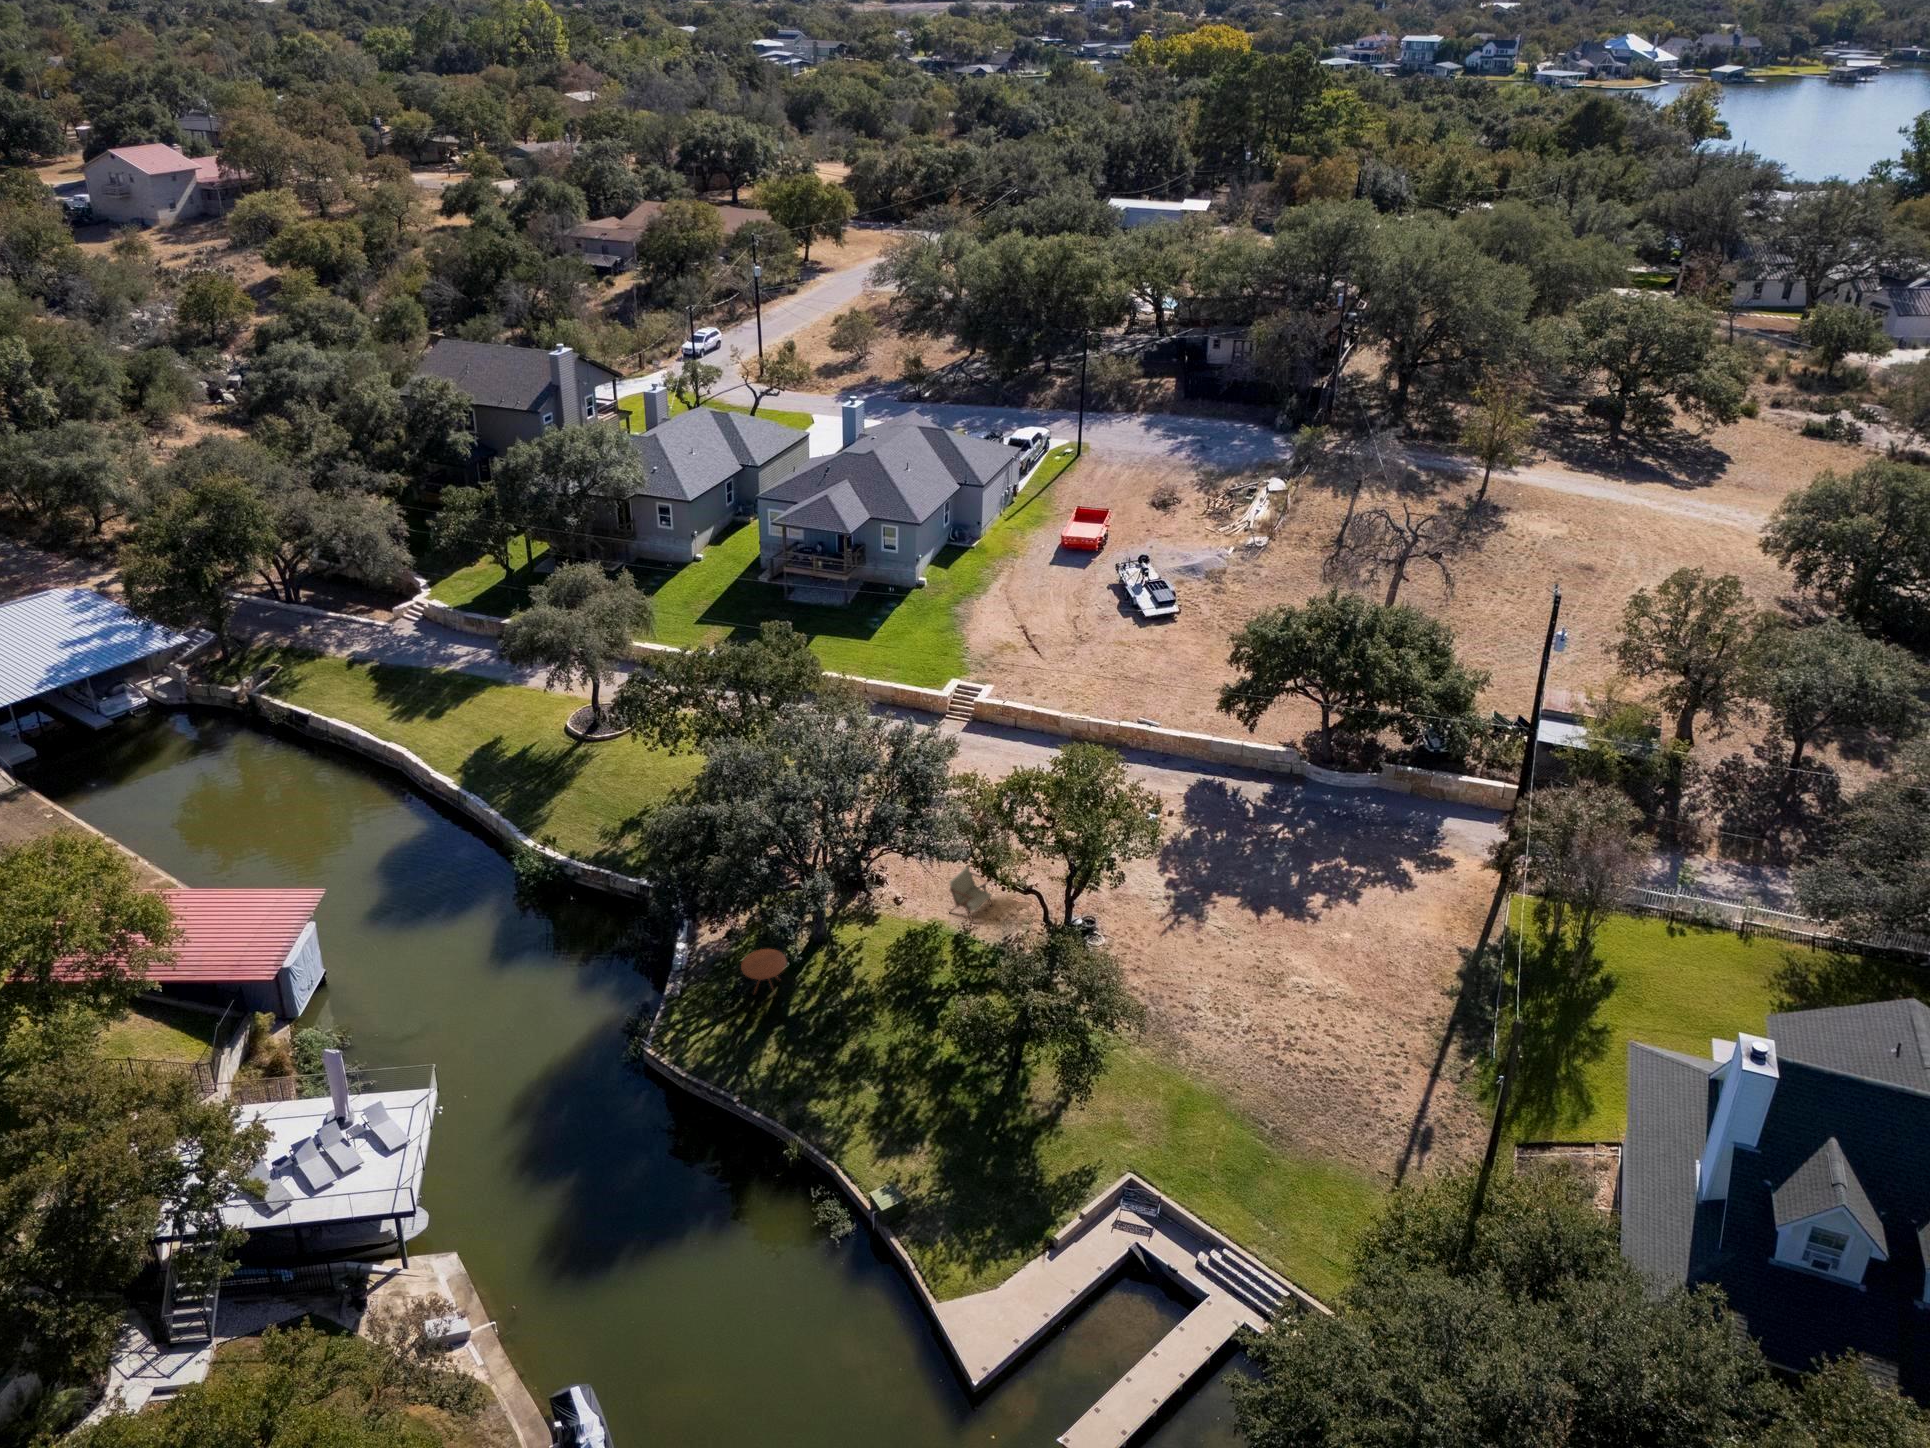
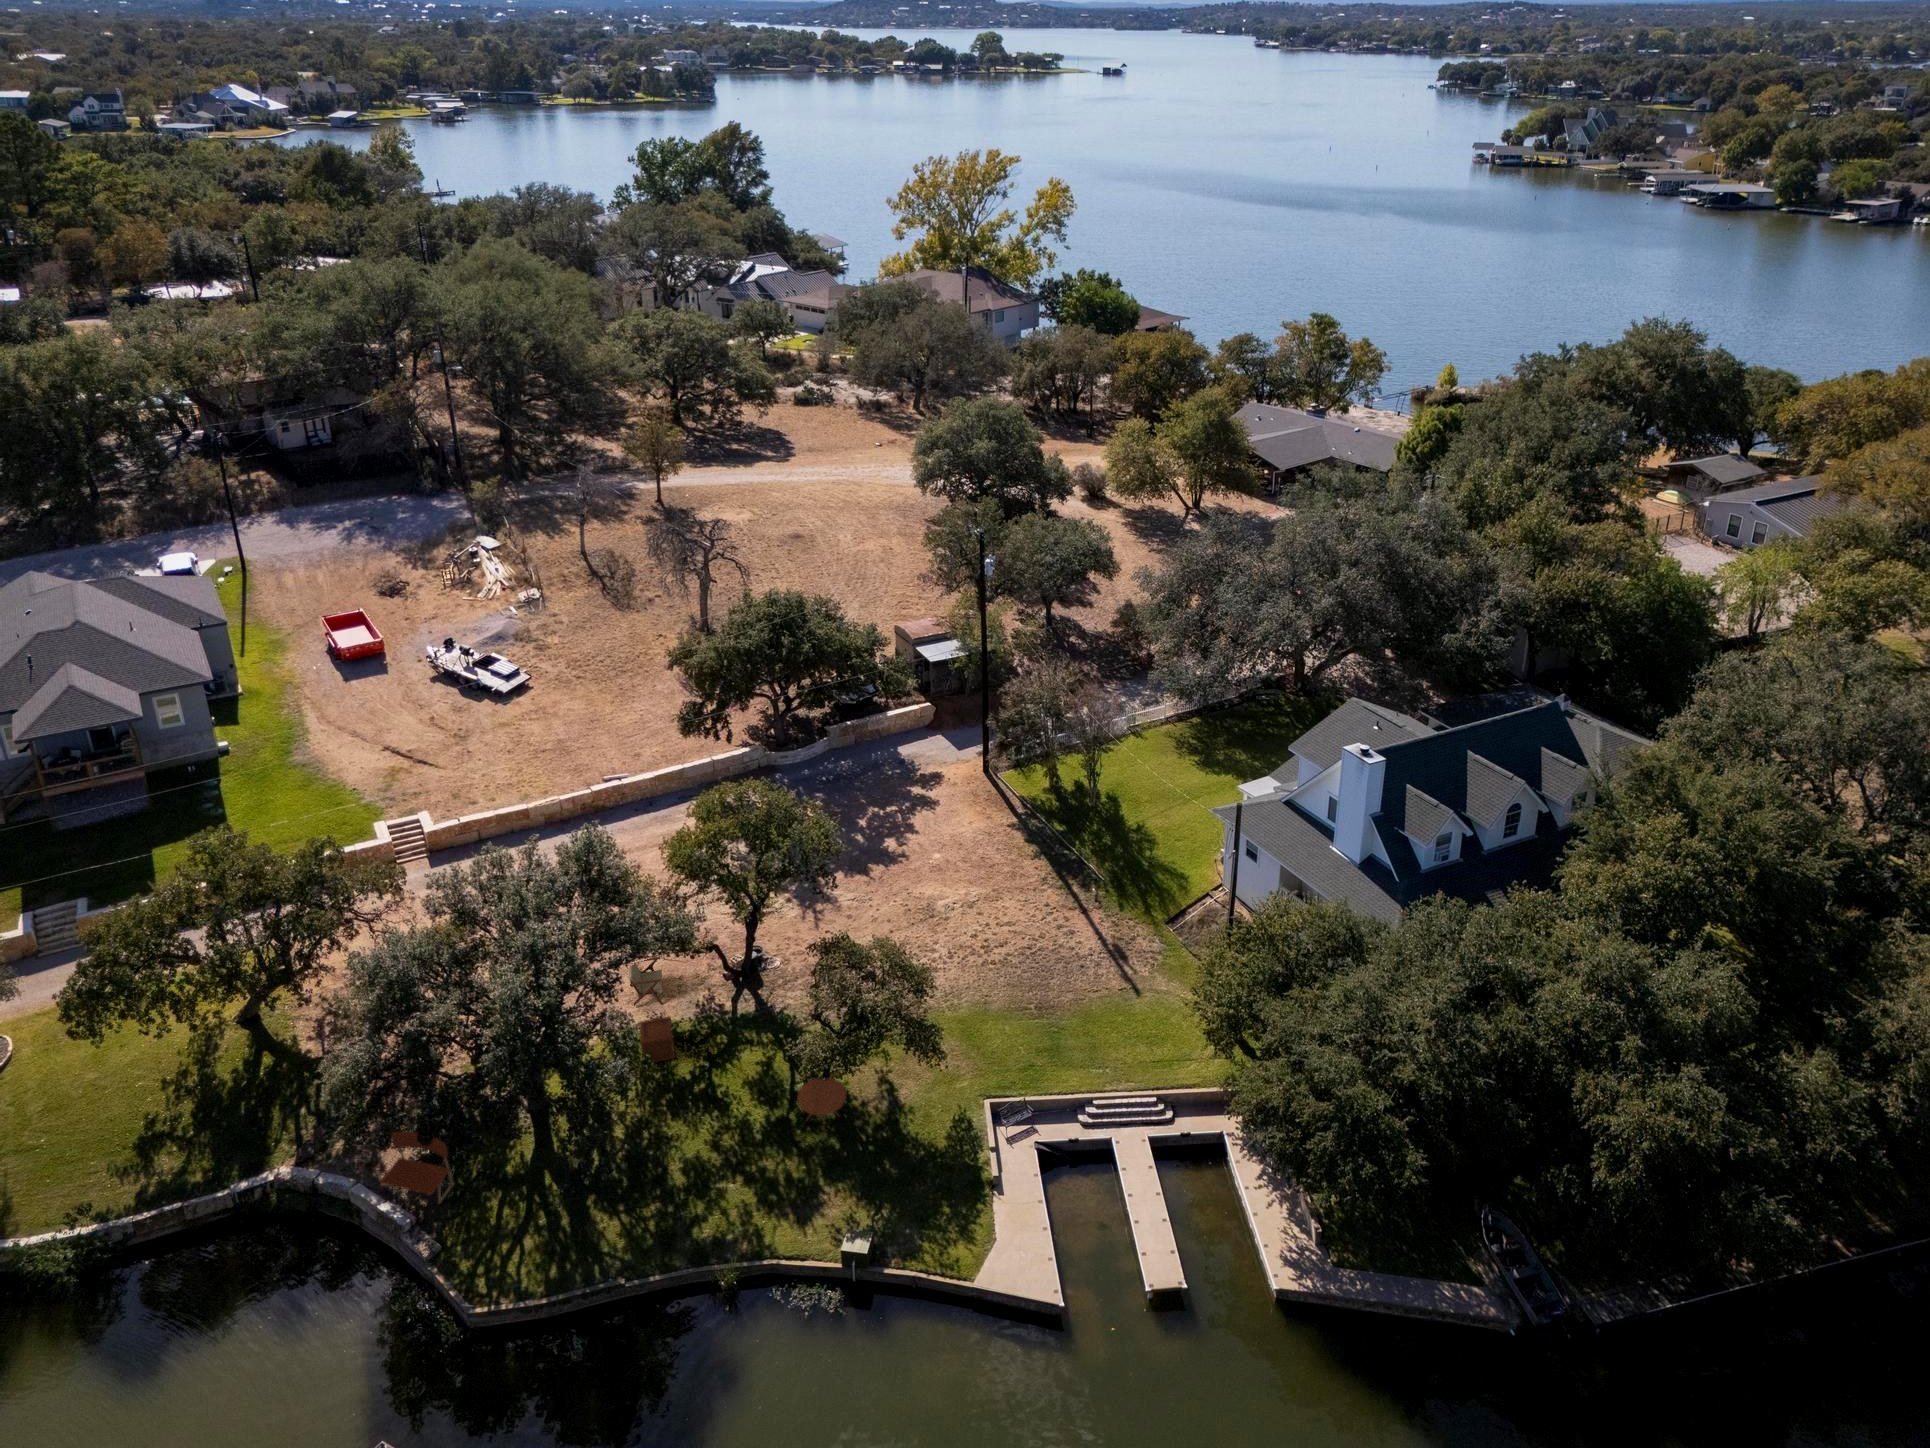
bench: none [679,894,723,967] -> present [381,1132,454,1203]
wooden crate: none [909,921,952,969] -> present [639,1017,675,1062]
round table: present [741,949,787,991] -> present [797,1078,846,1120]

